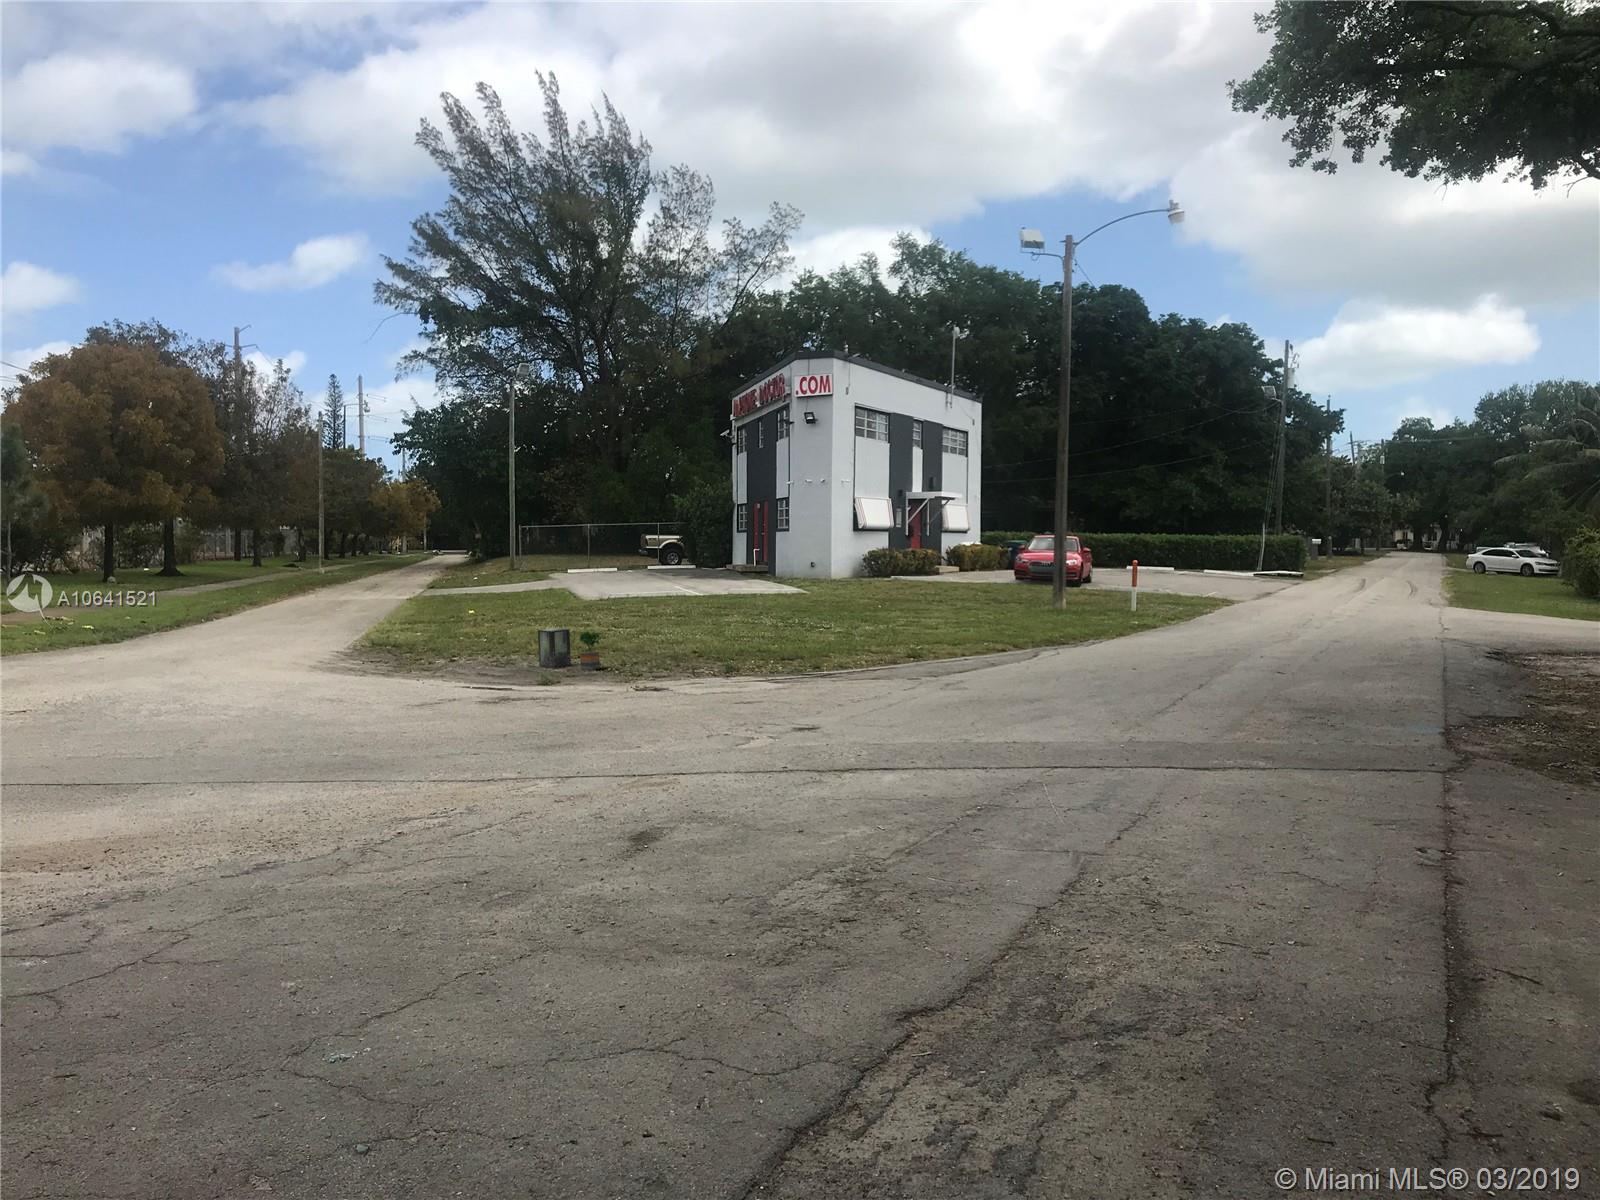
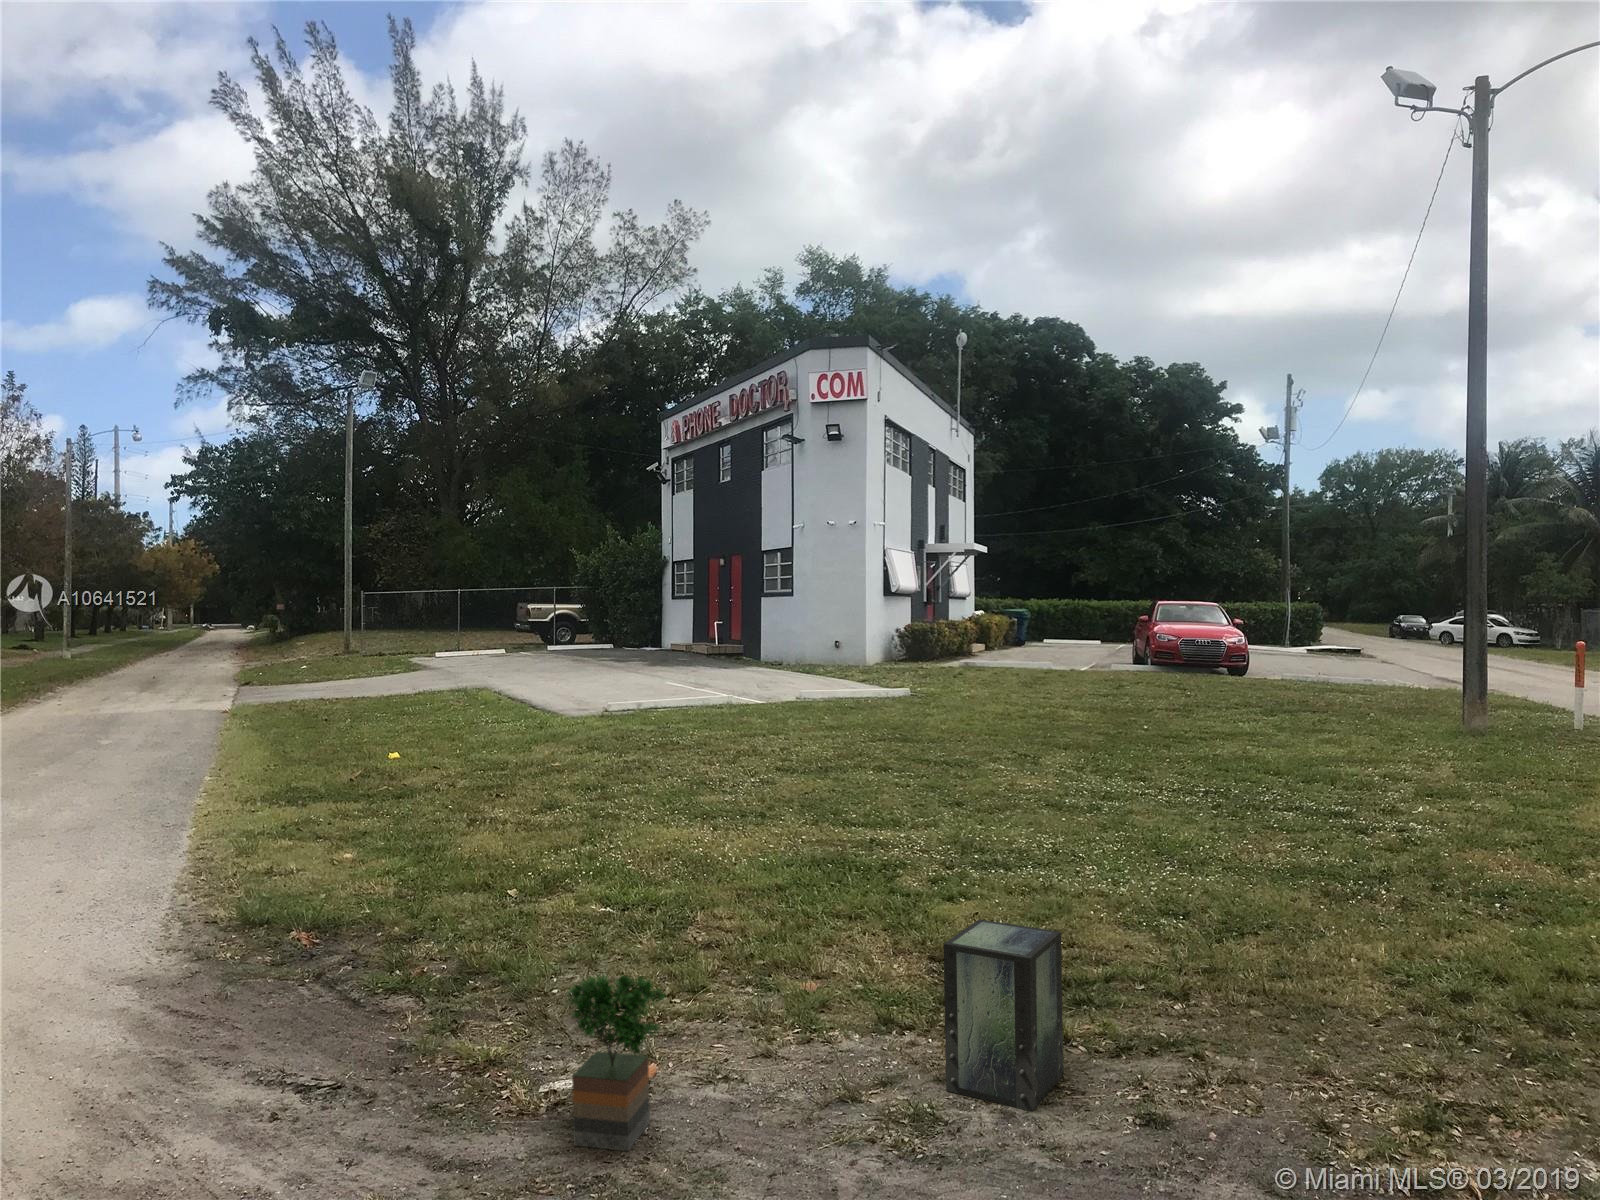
potted tree: present [579,632,602,670] -> present [568,974,665,1151]

